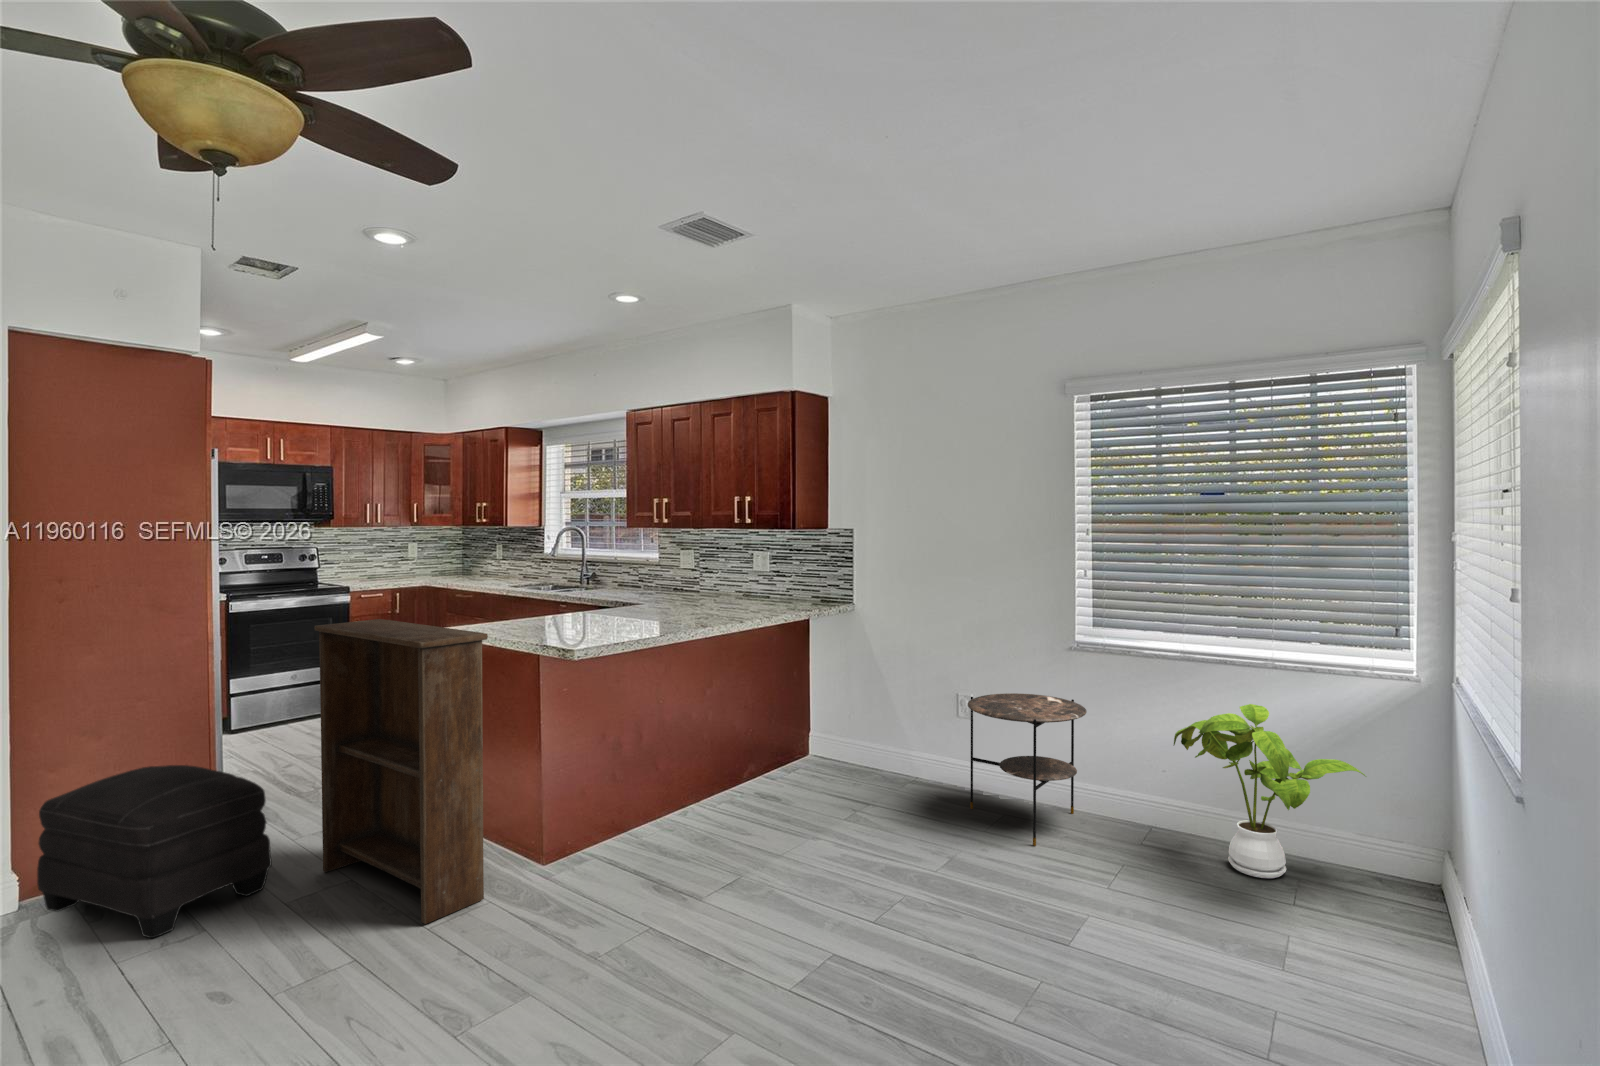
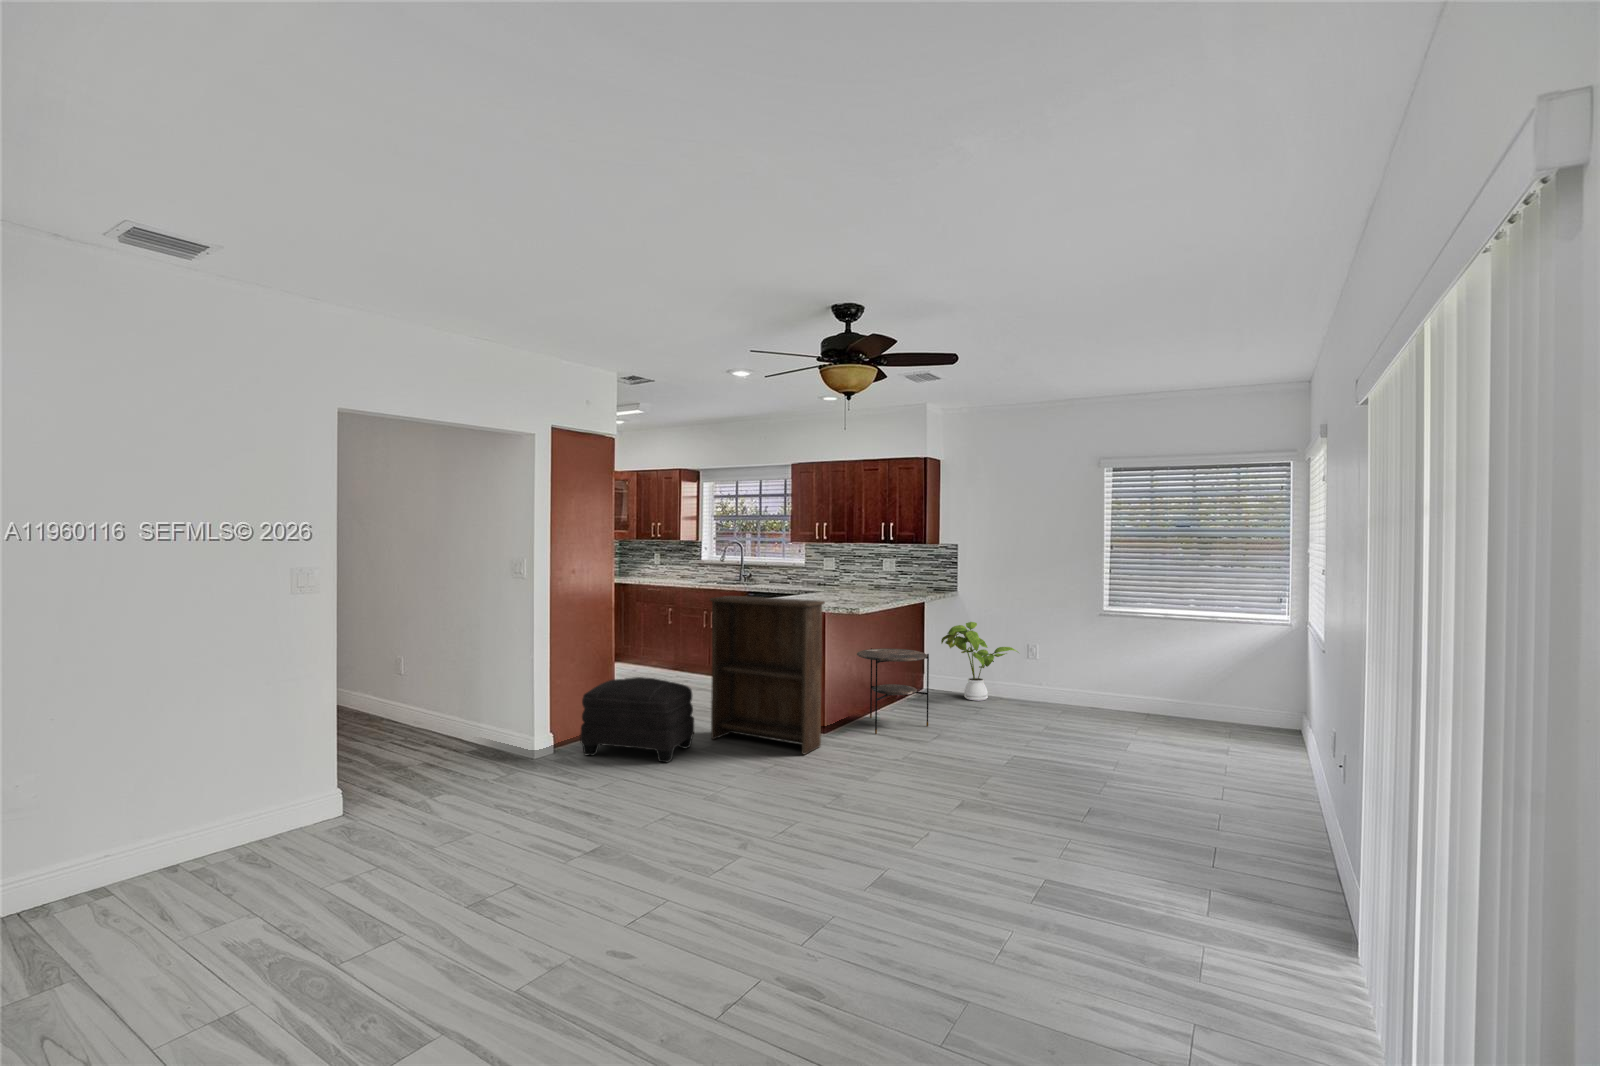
side table: present [968,693,1087,846] -> present [857,648,929,734]
house plant: present [1174,704,1365,878] -> present [941,622,1018,701]

